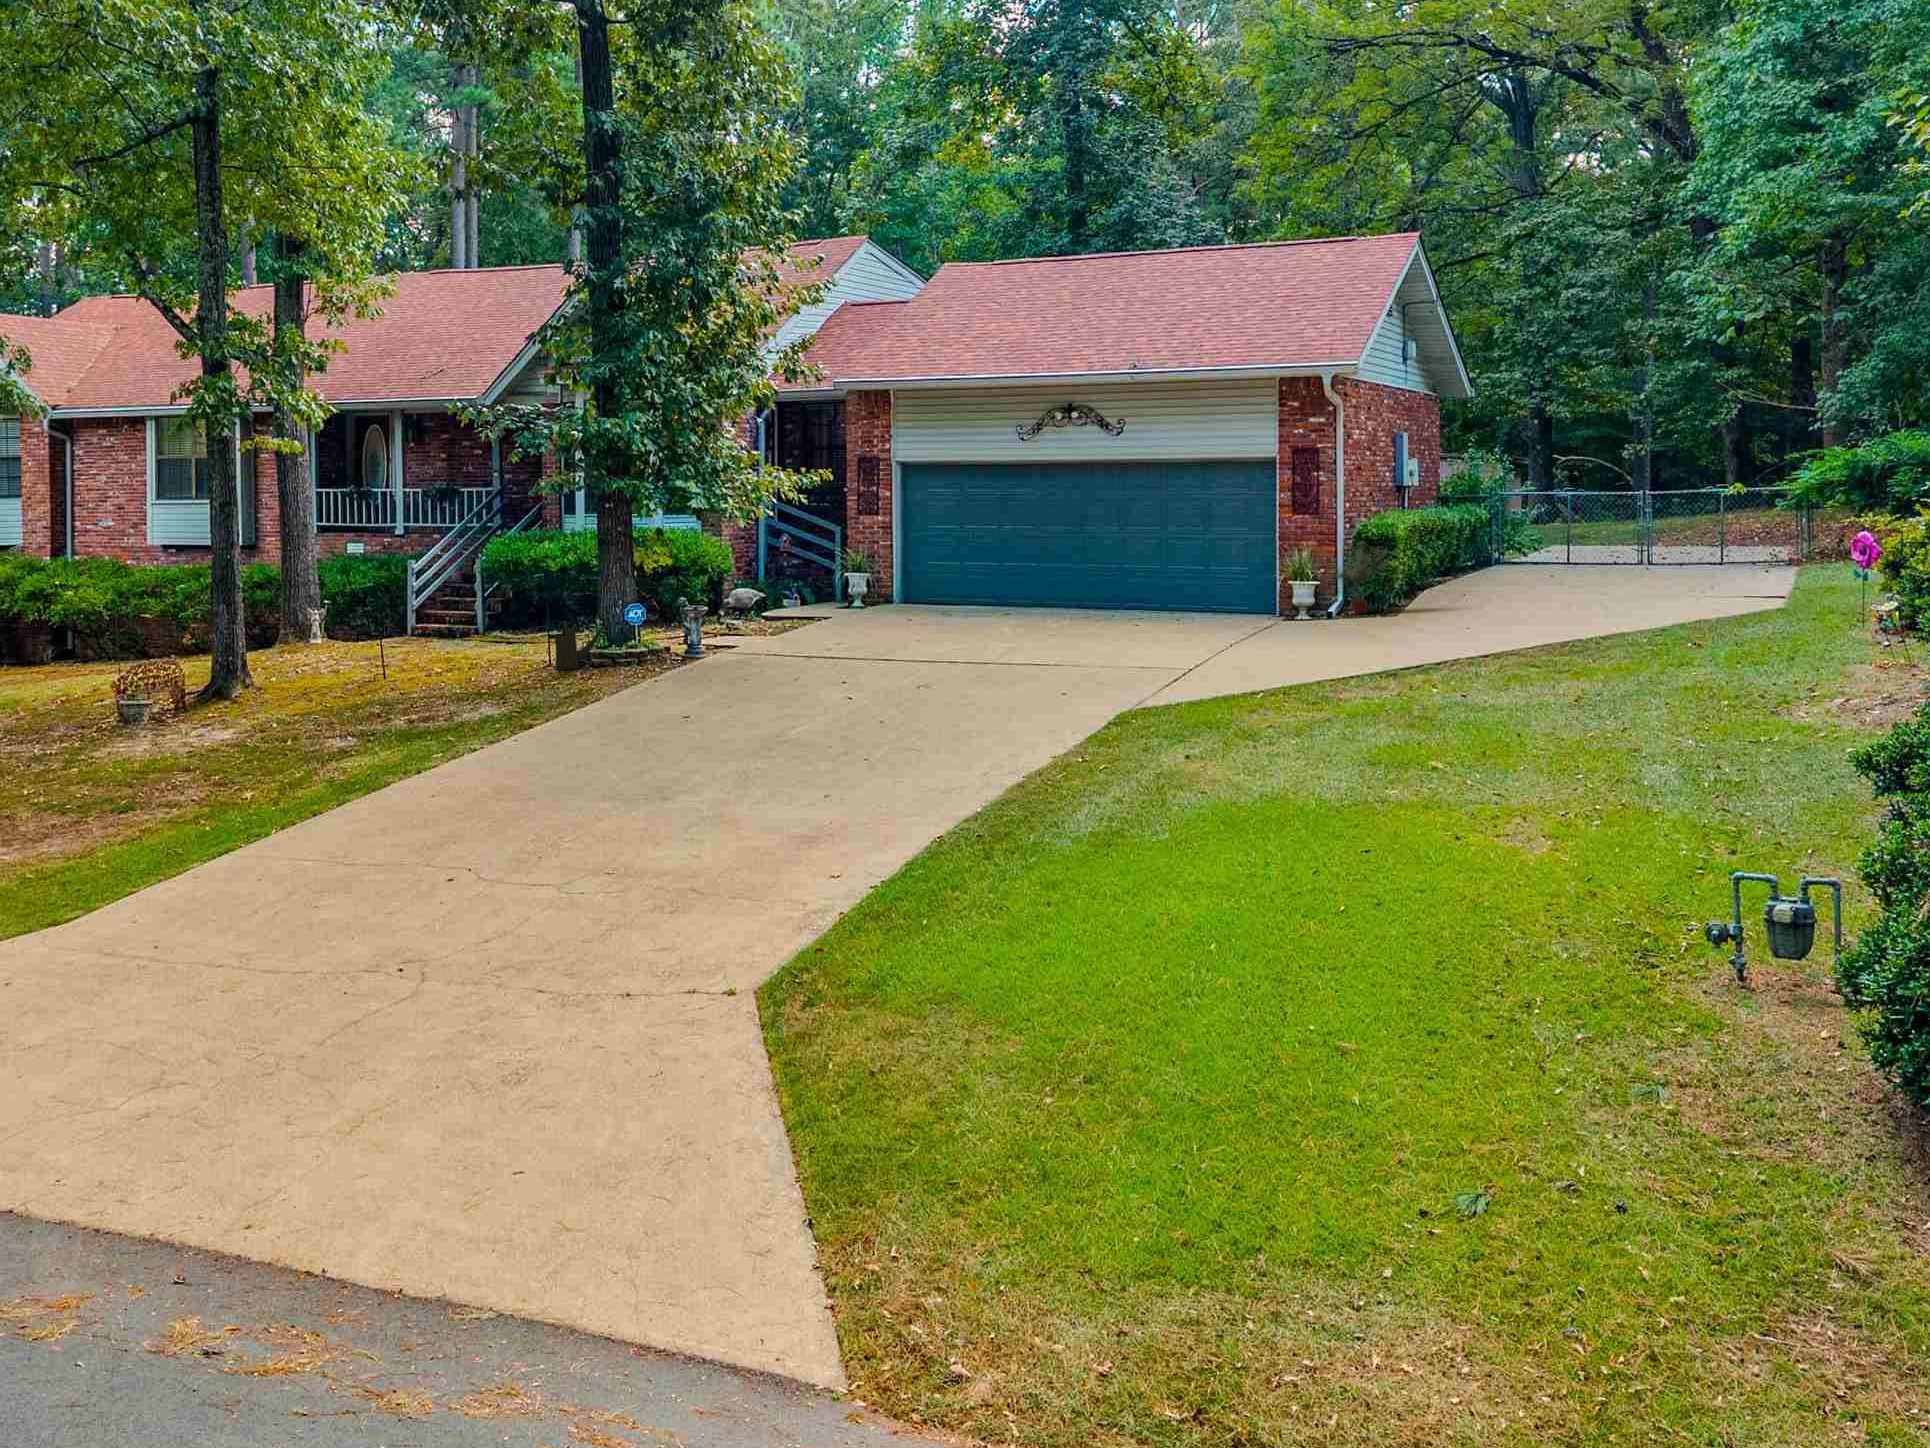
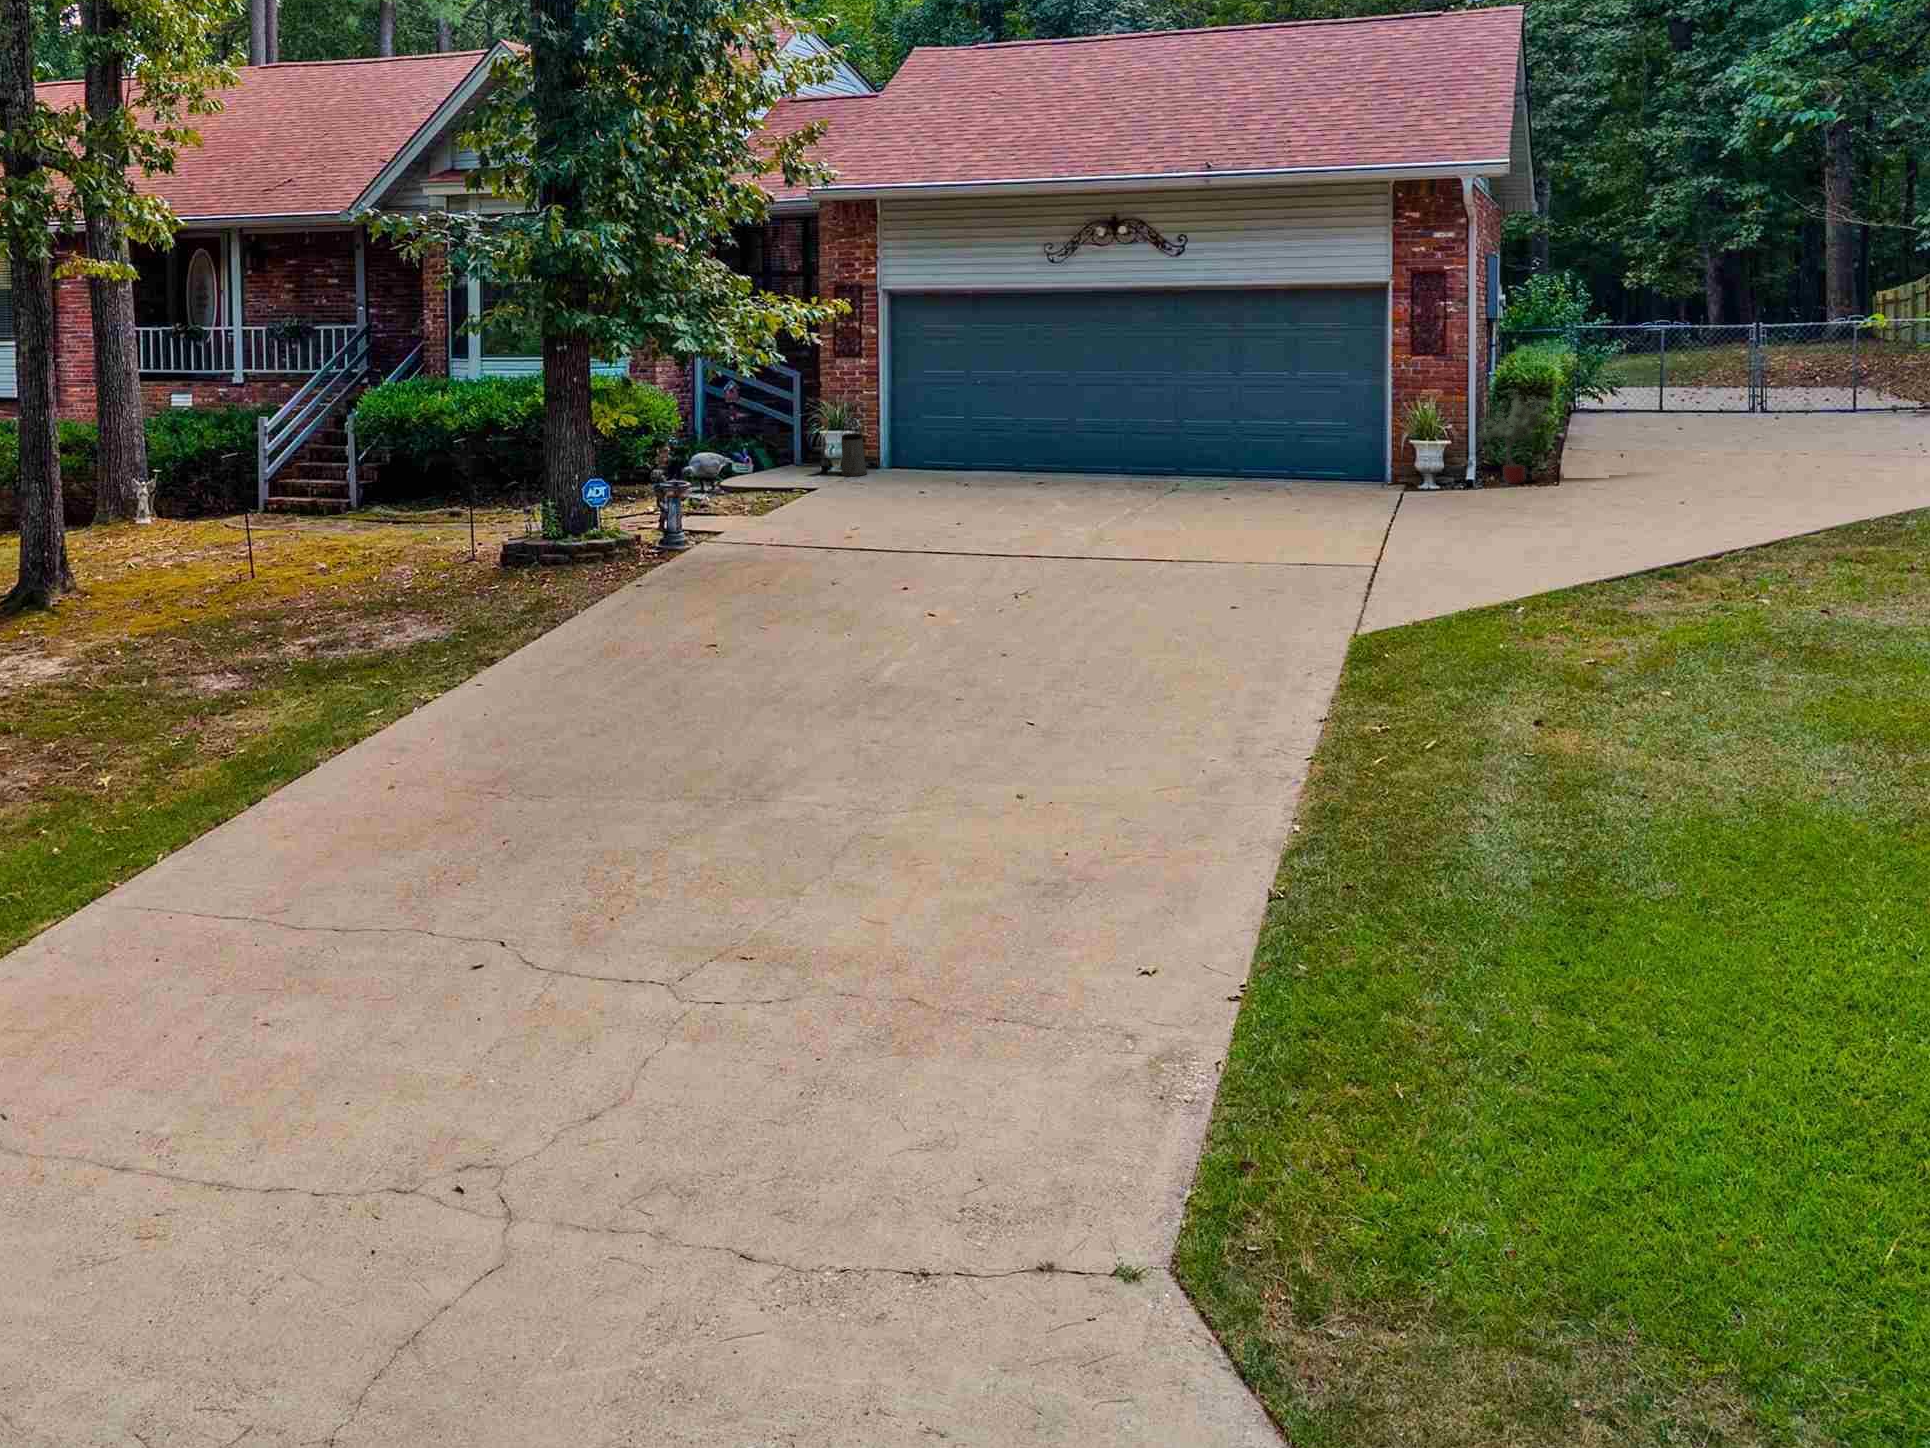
watering can: present [547,621,604,670] -> present [841,425,867,476]

